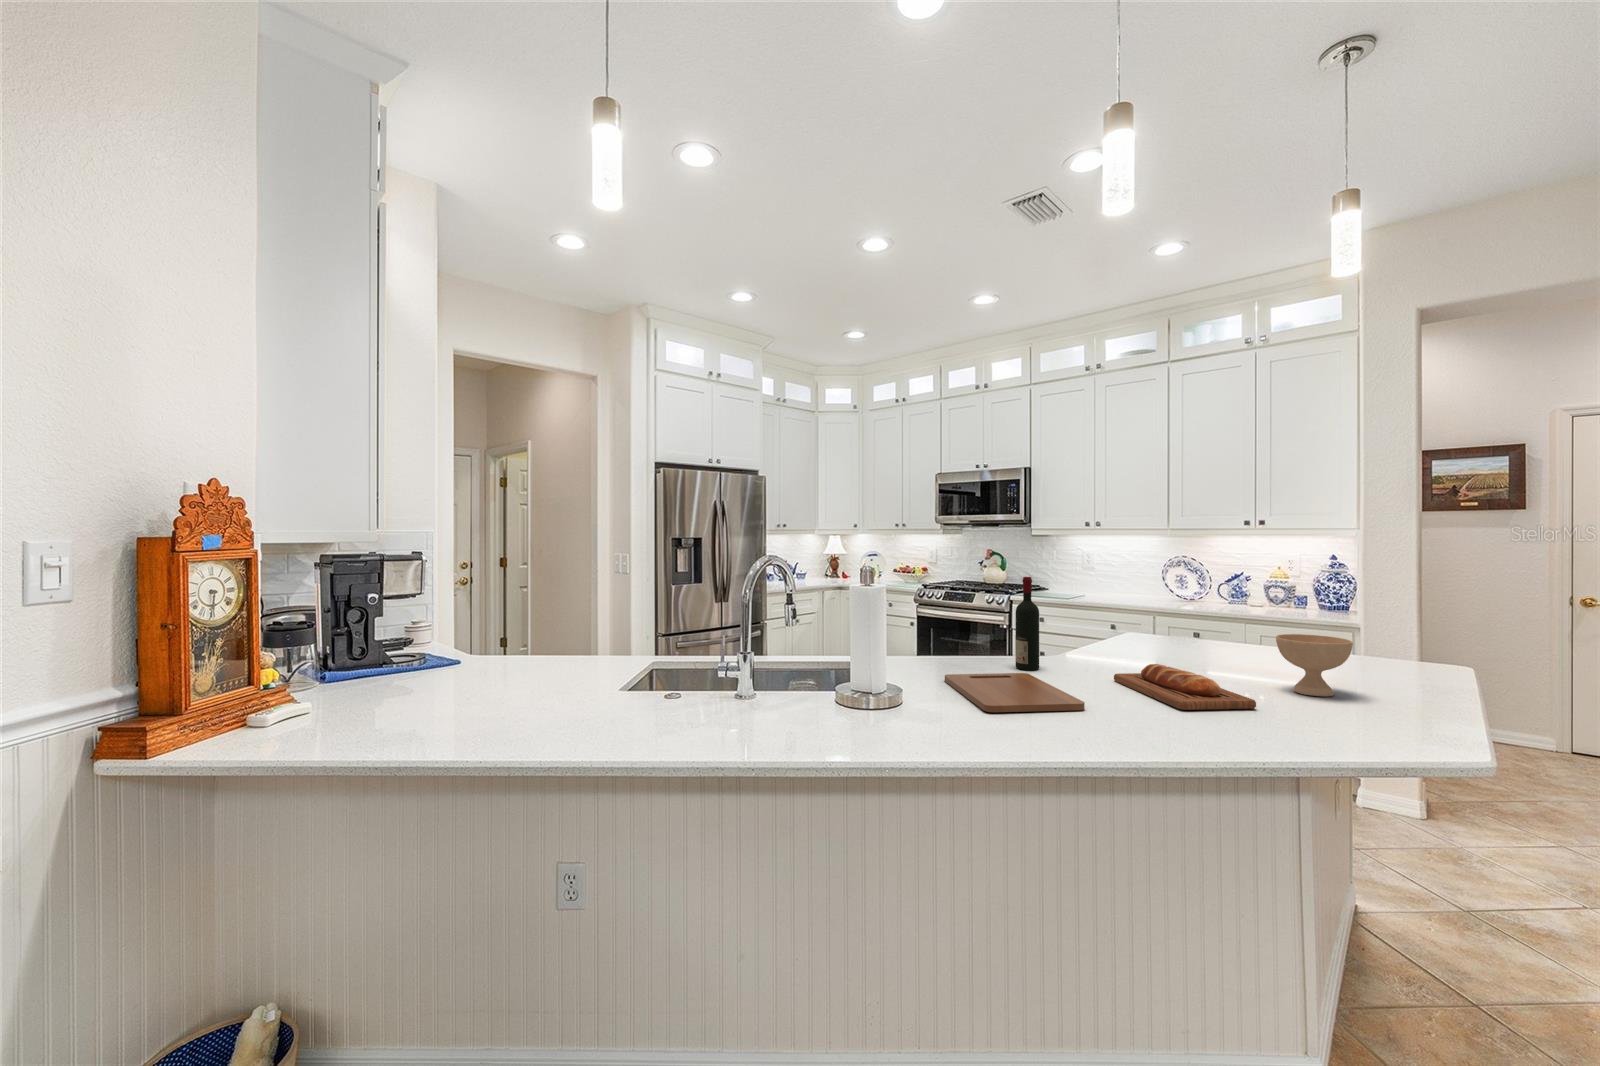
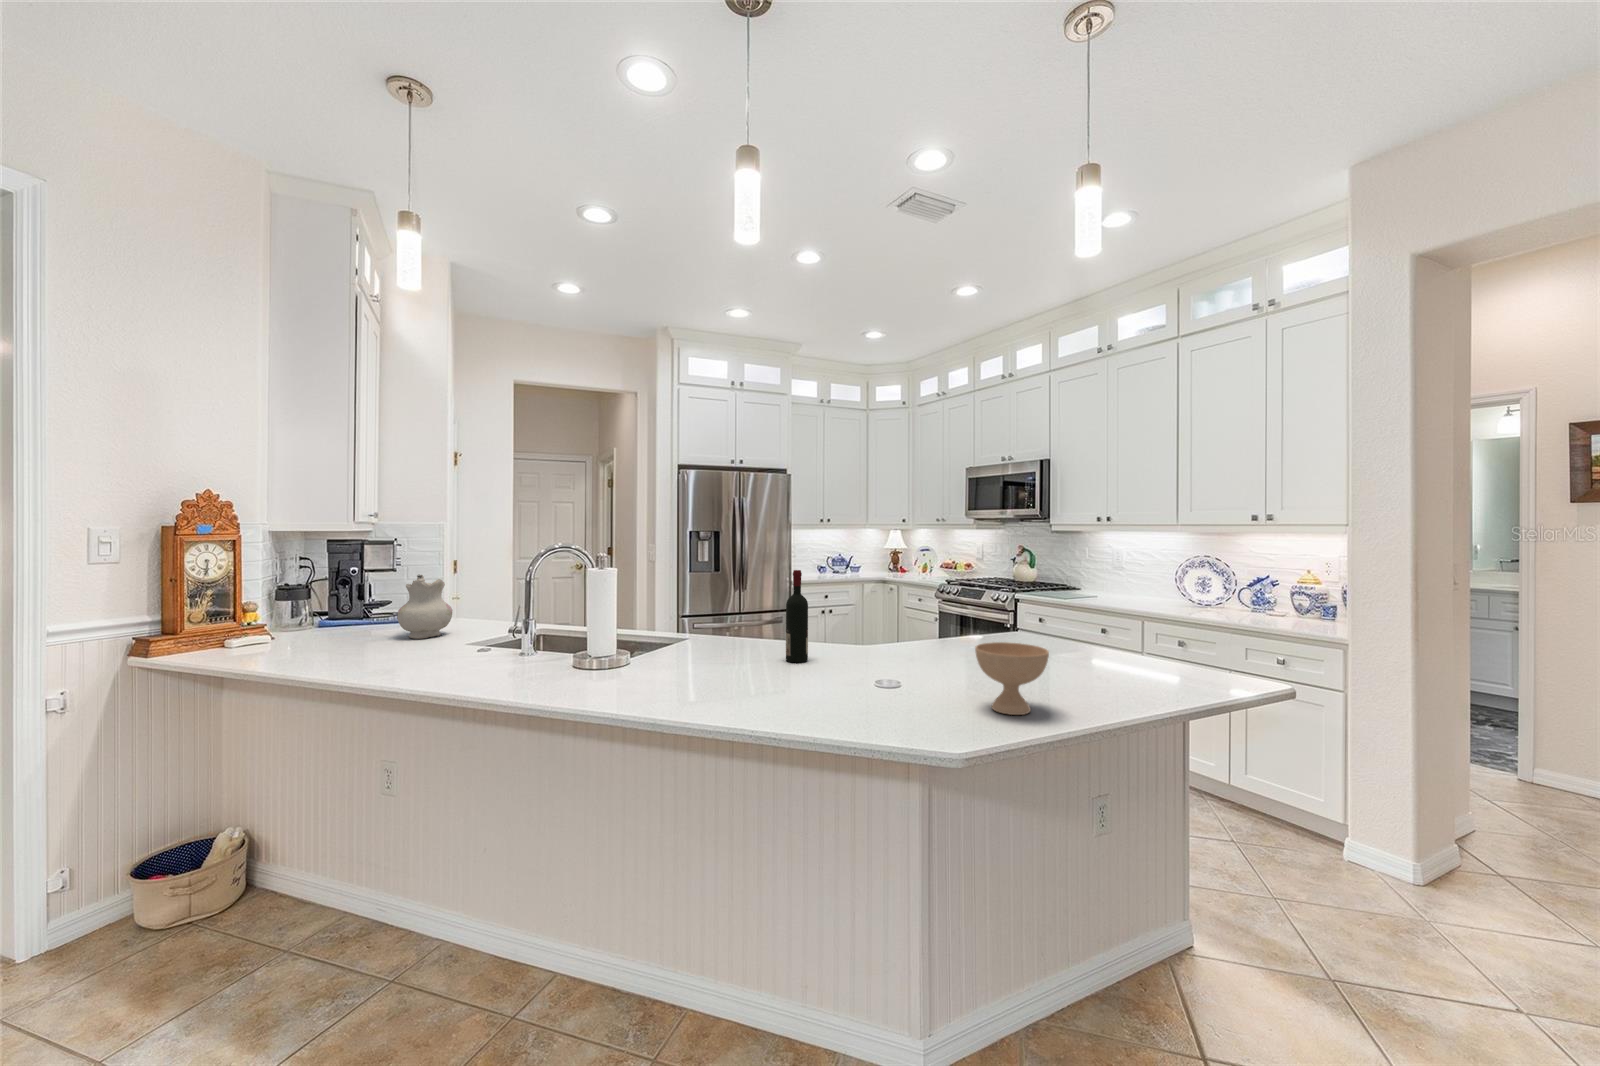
ceramic pitcher: none [508,597,571,679] -> present [397,574,453,639]
bread loaf: present [1114,664,1256,710] -> none [811,664,908,718]
cutting board: present [945,673,1085,712] -> none [636,660,768,702]

